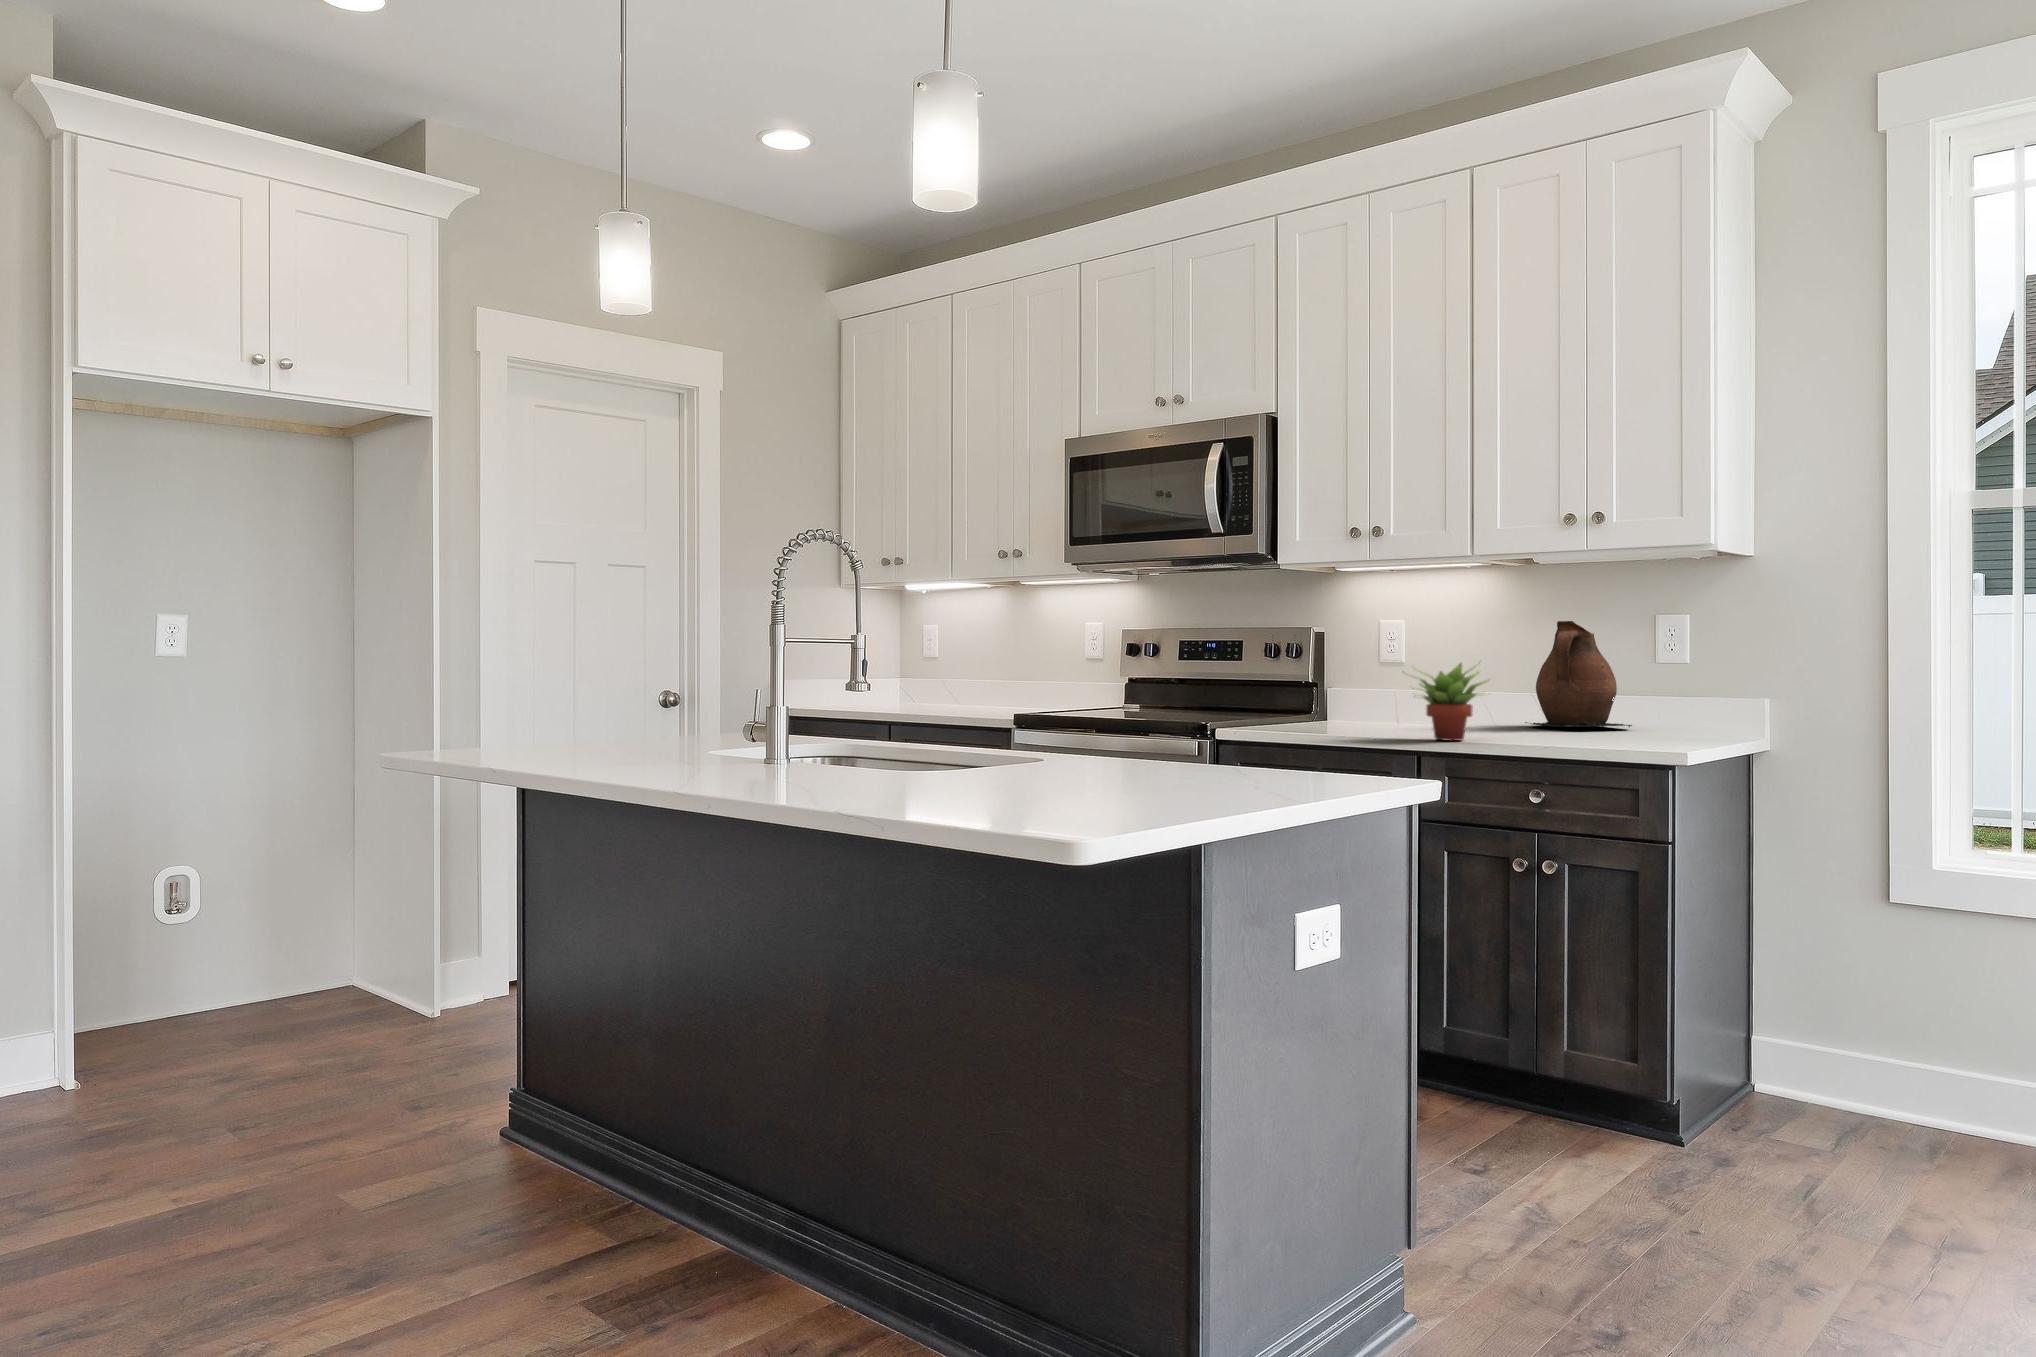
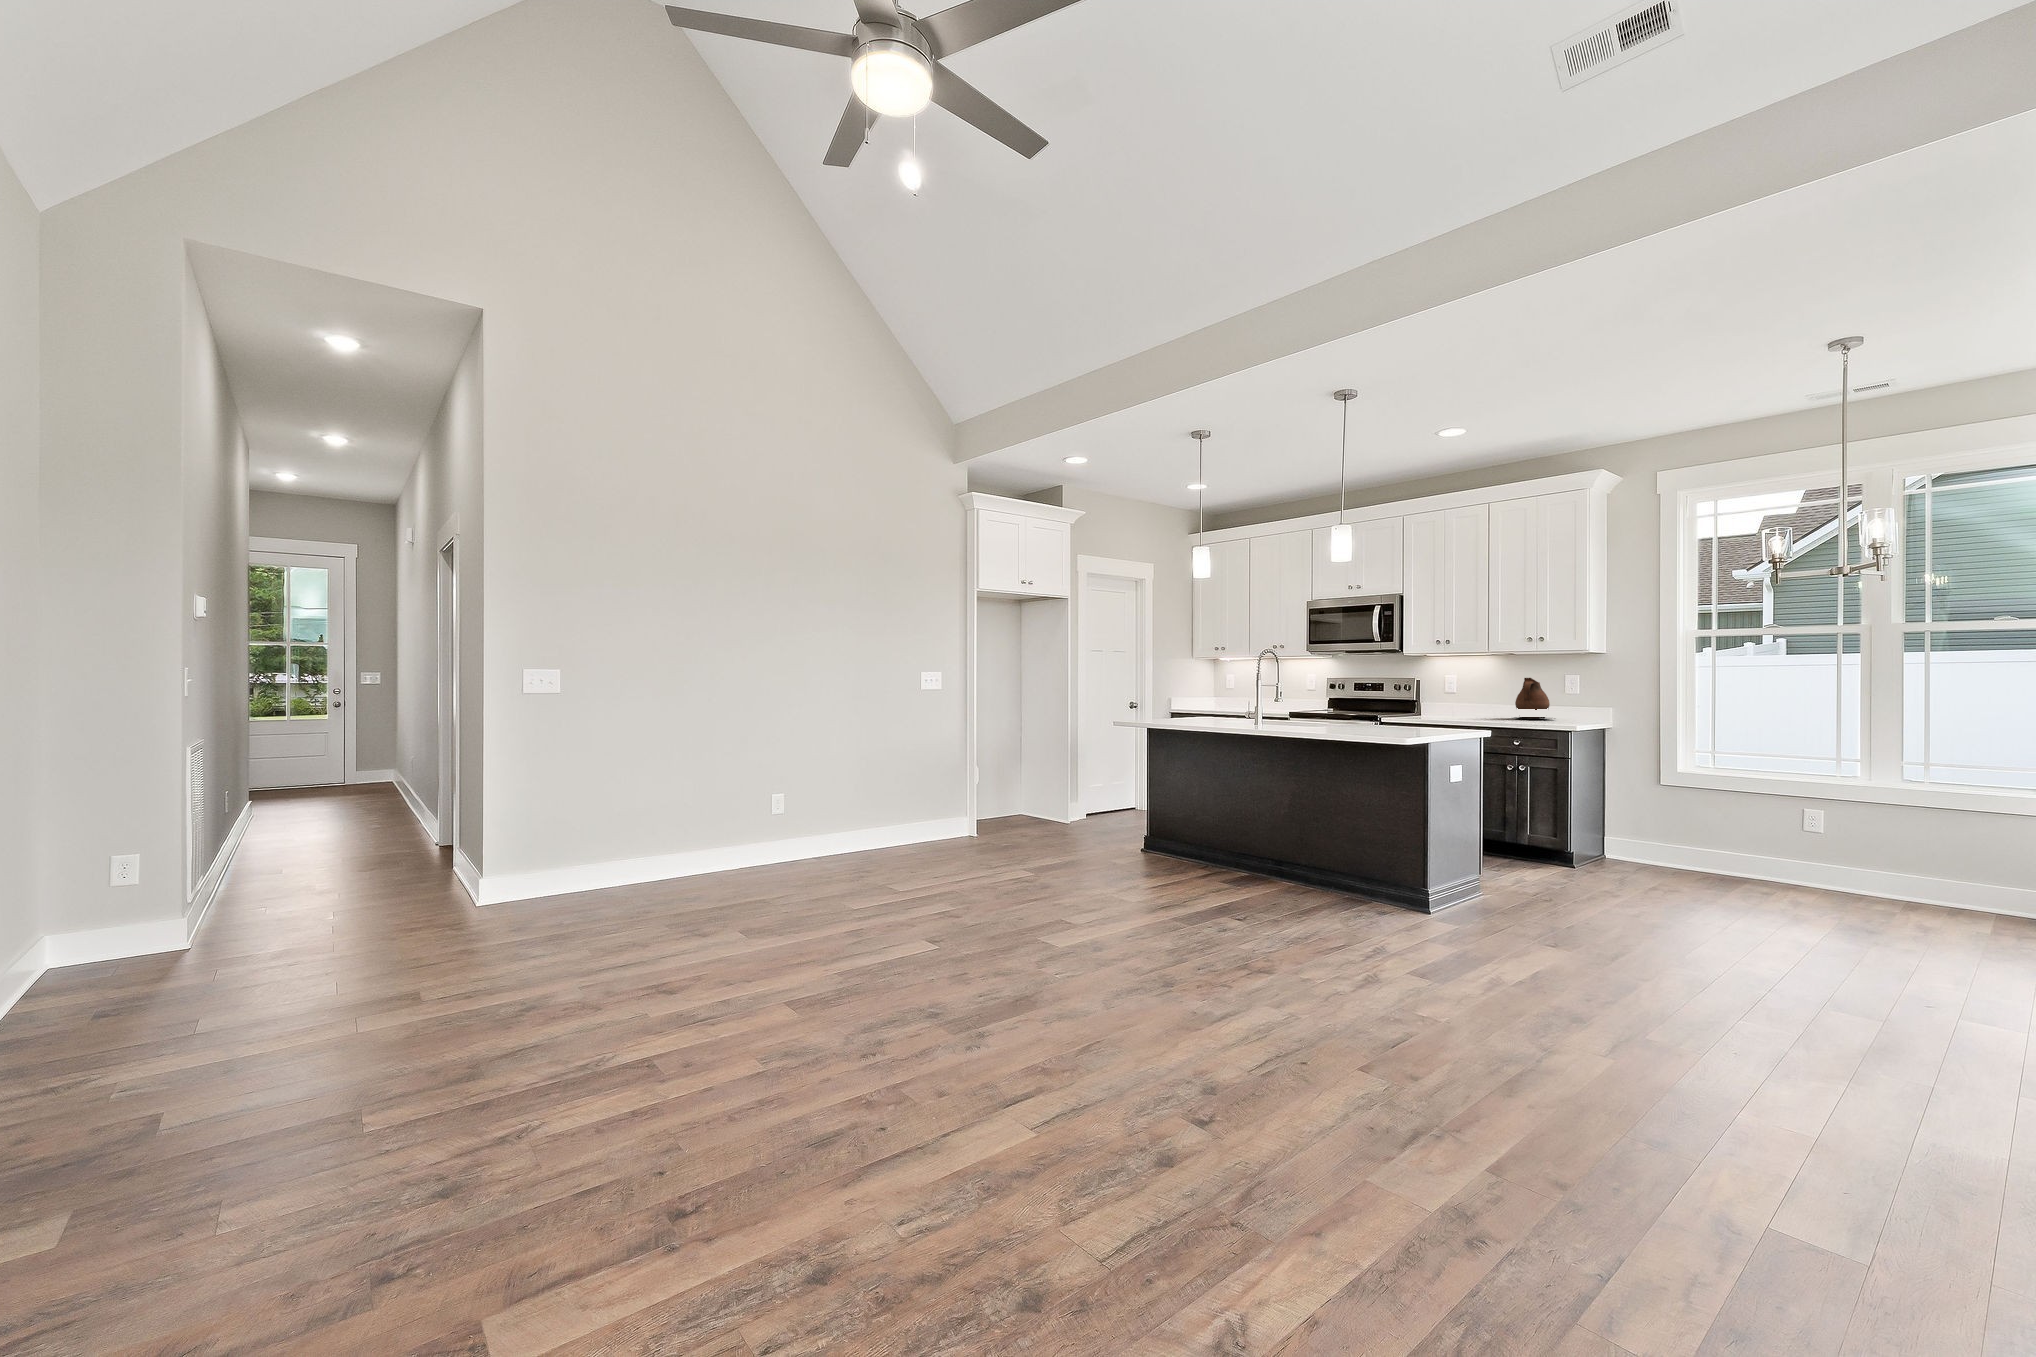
succulent plant: present [1403,663,1488,741] -> none [1464,693,1499,723]

